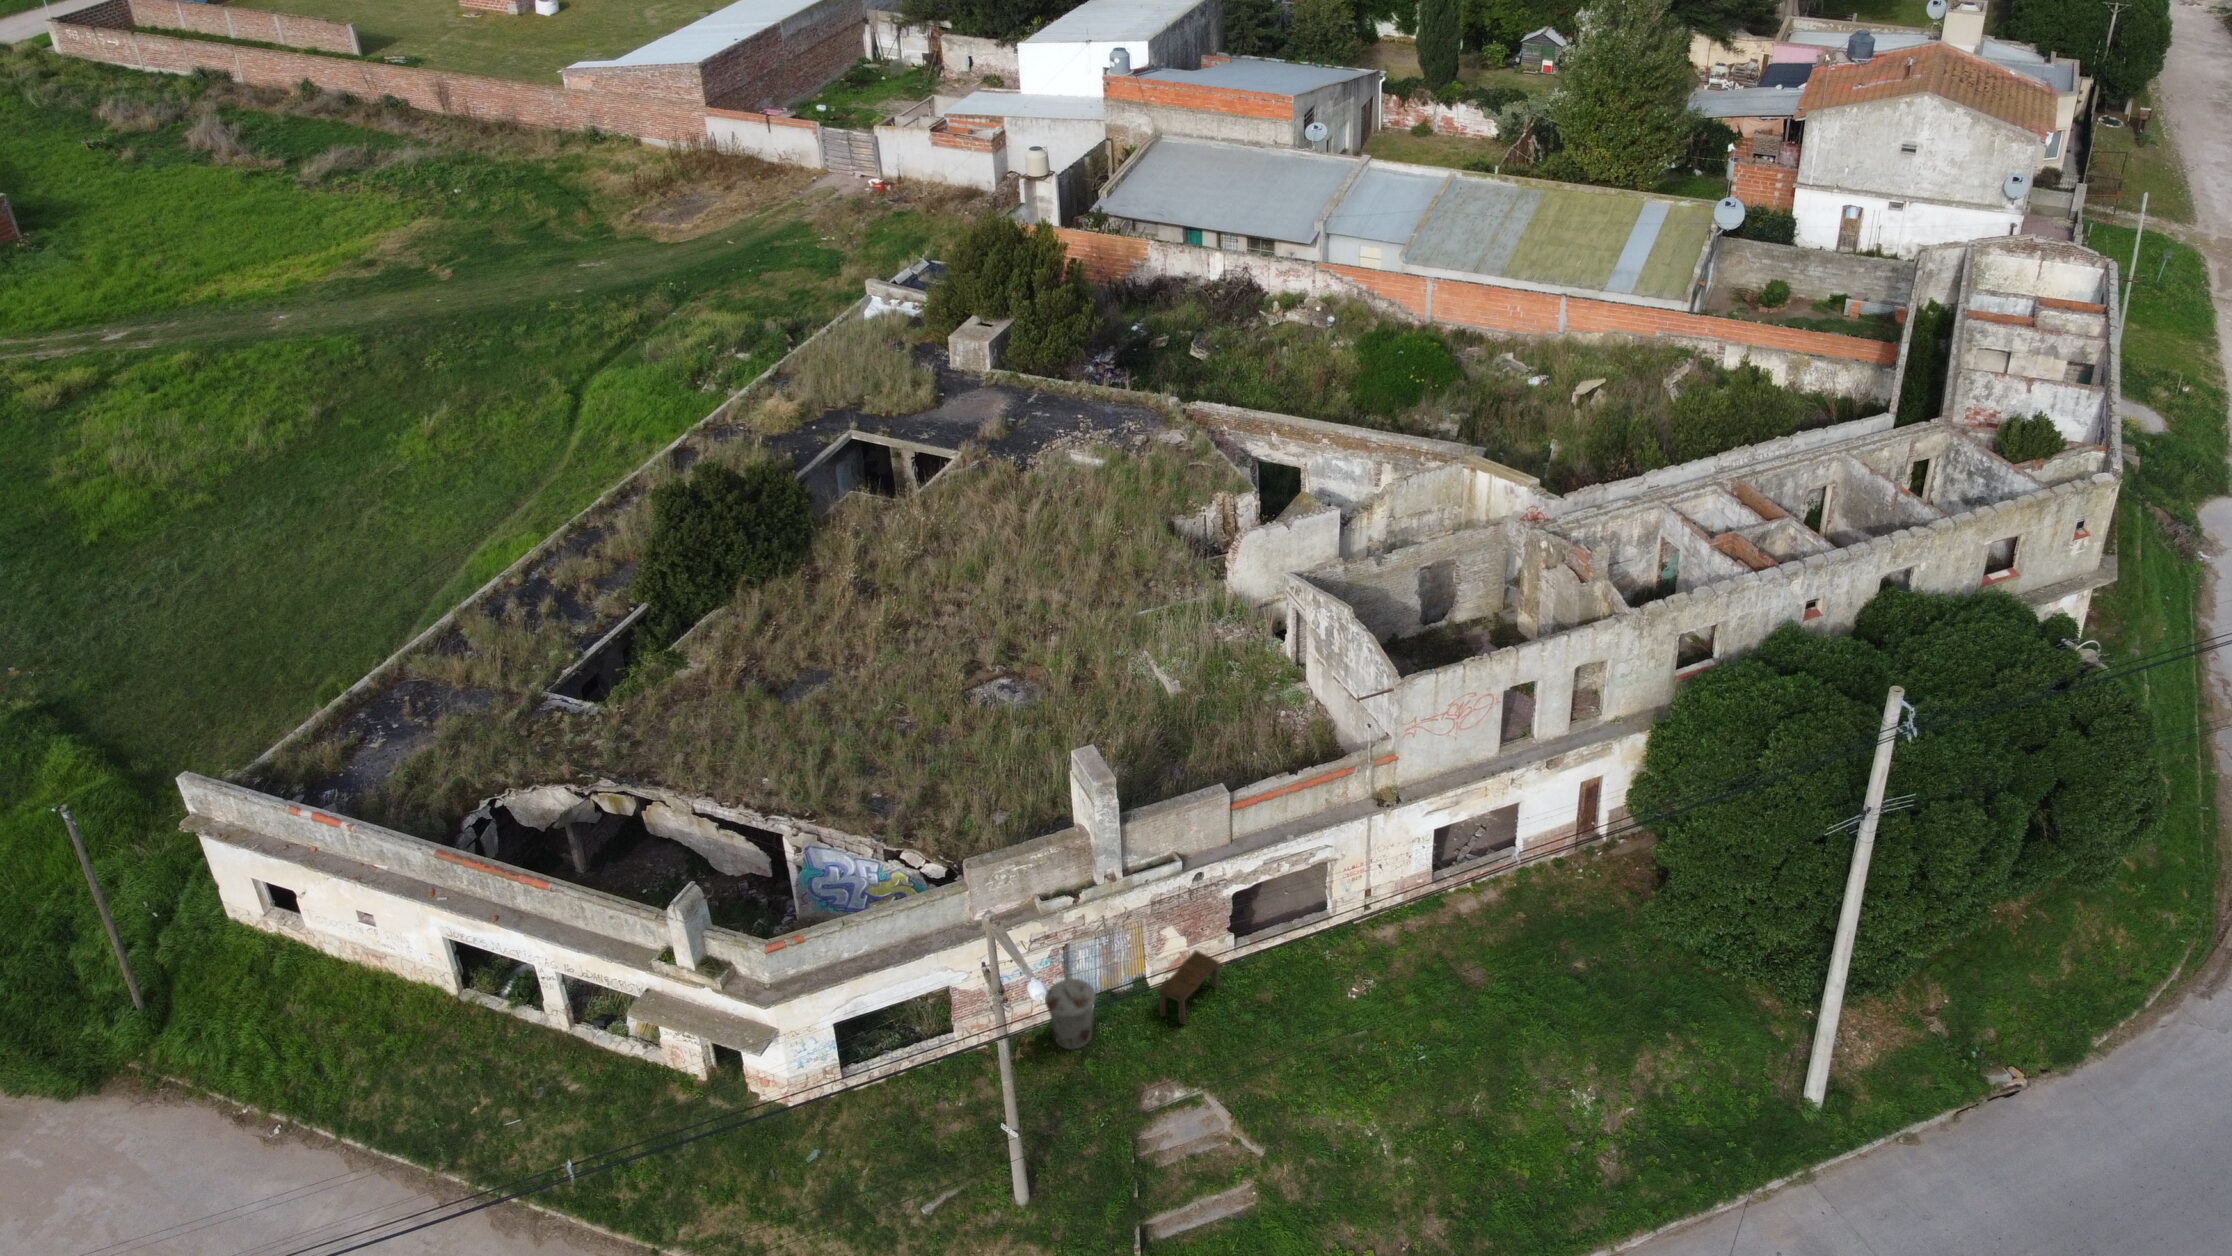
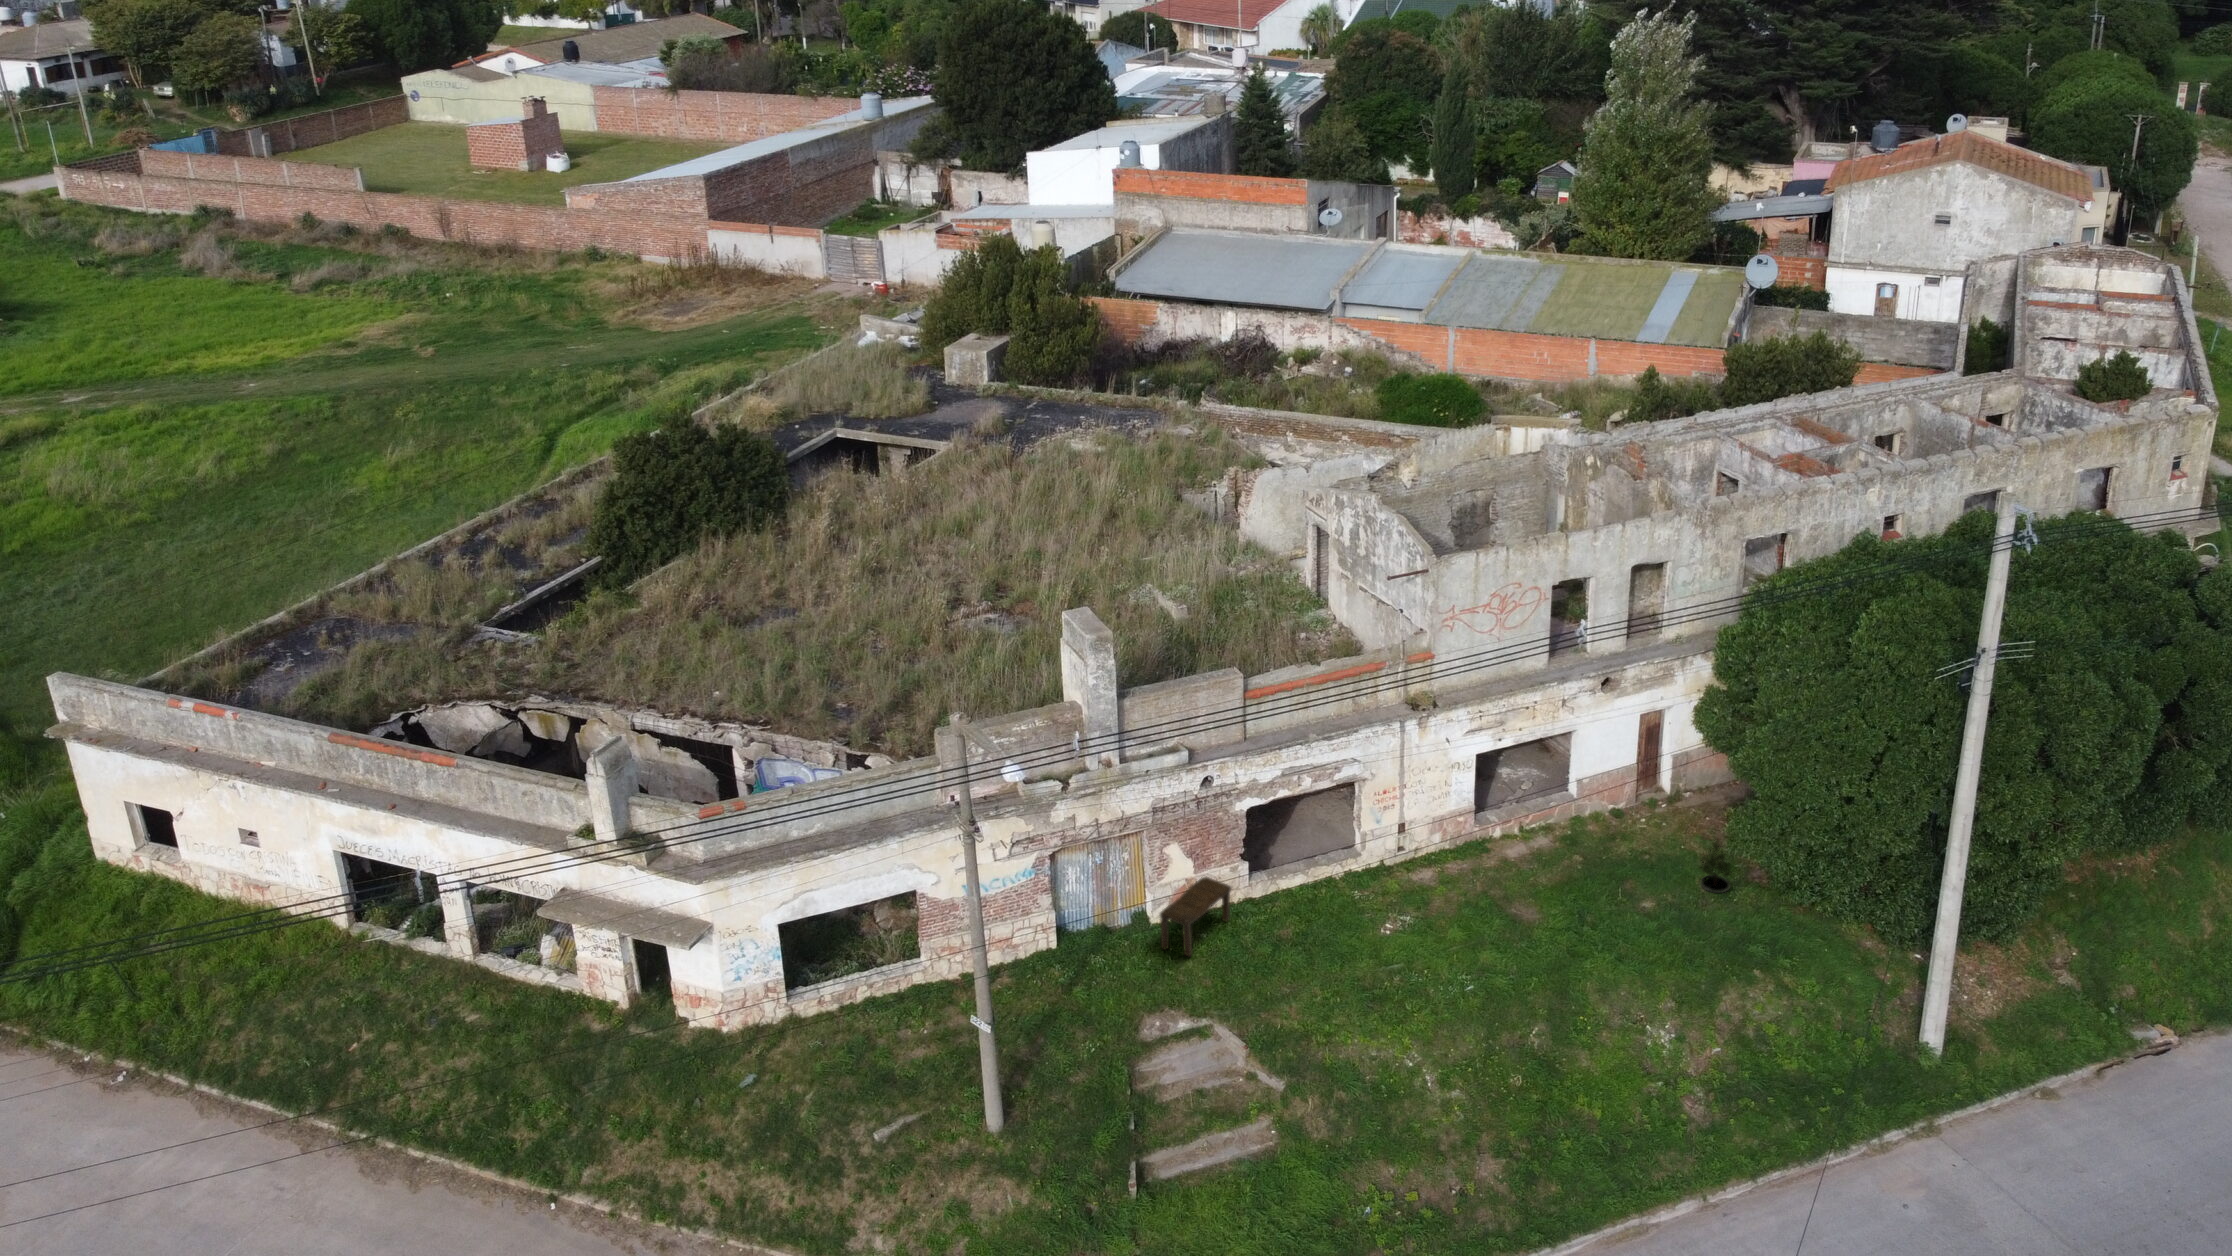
potted tree: none [1623,910,1656,955] -> present [1700,839,1734,893]
trash can: present [1045,979,1096,1049] -> none [1027,898,1087,980]

